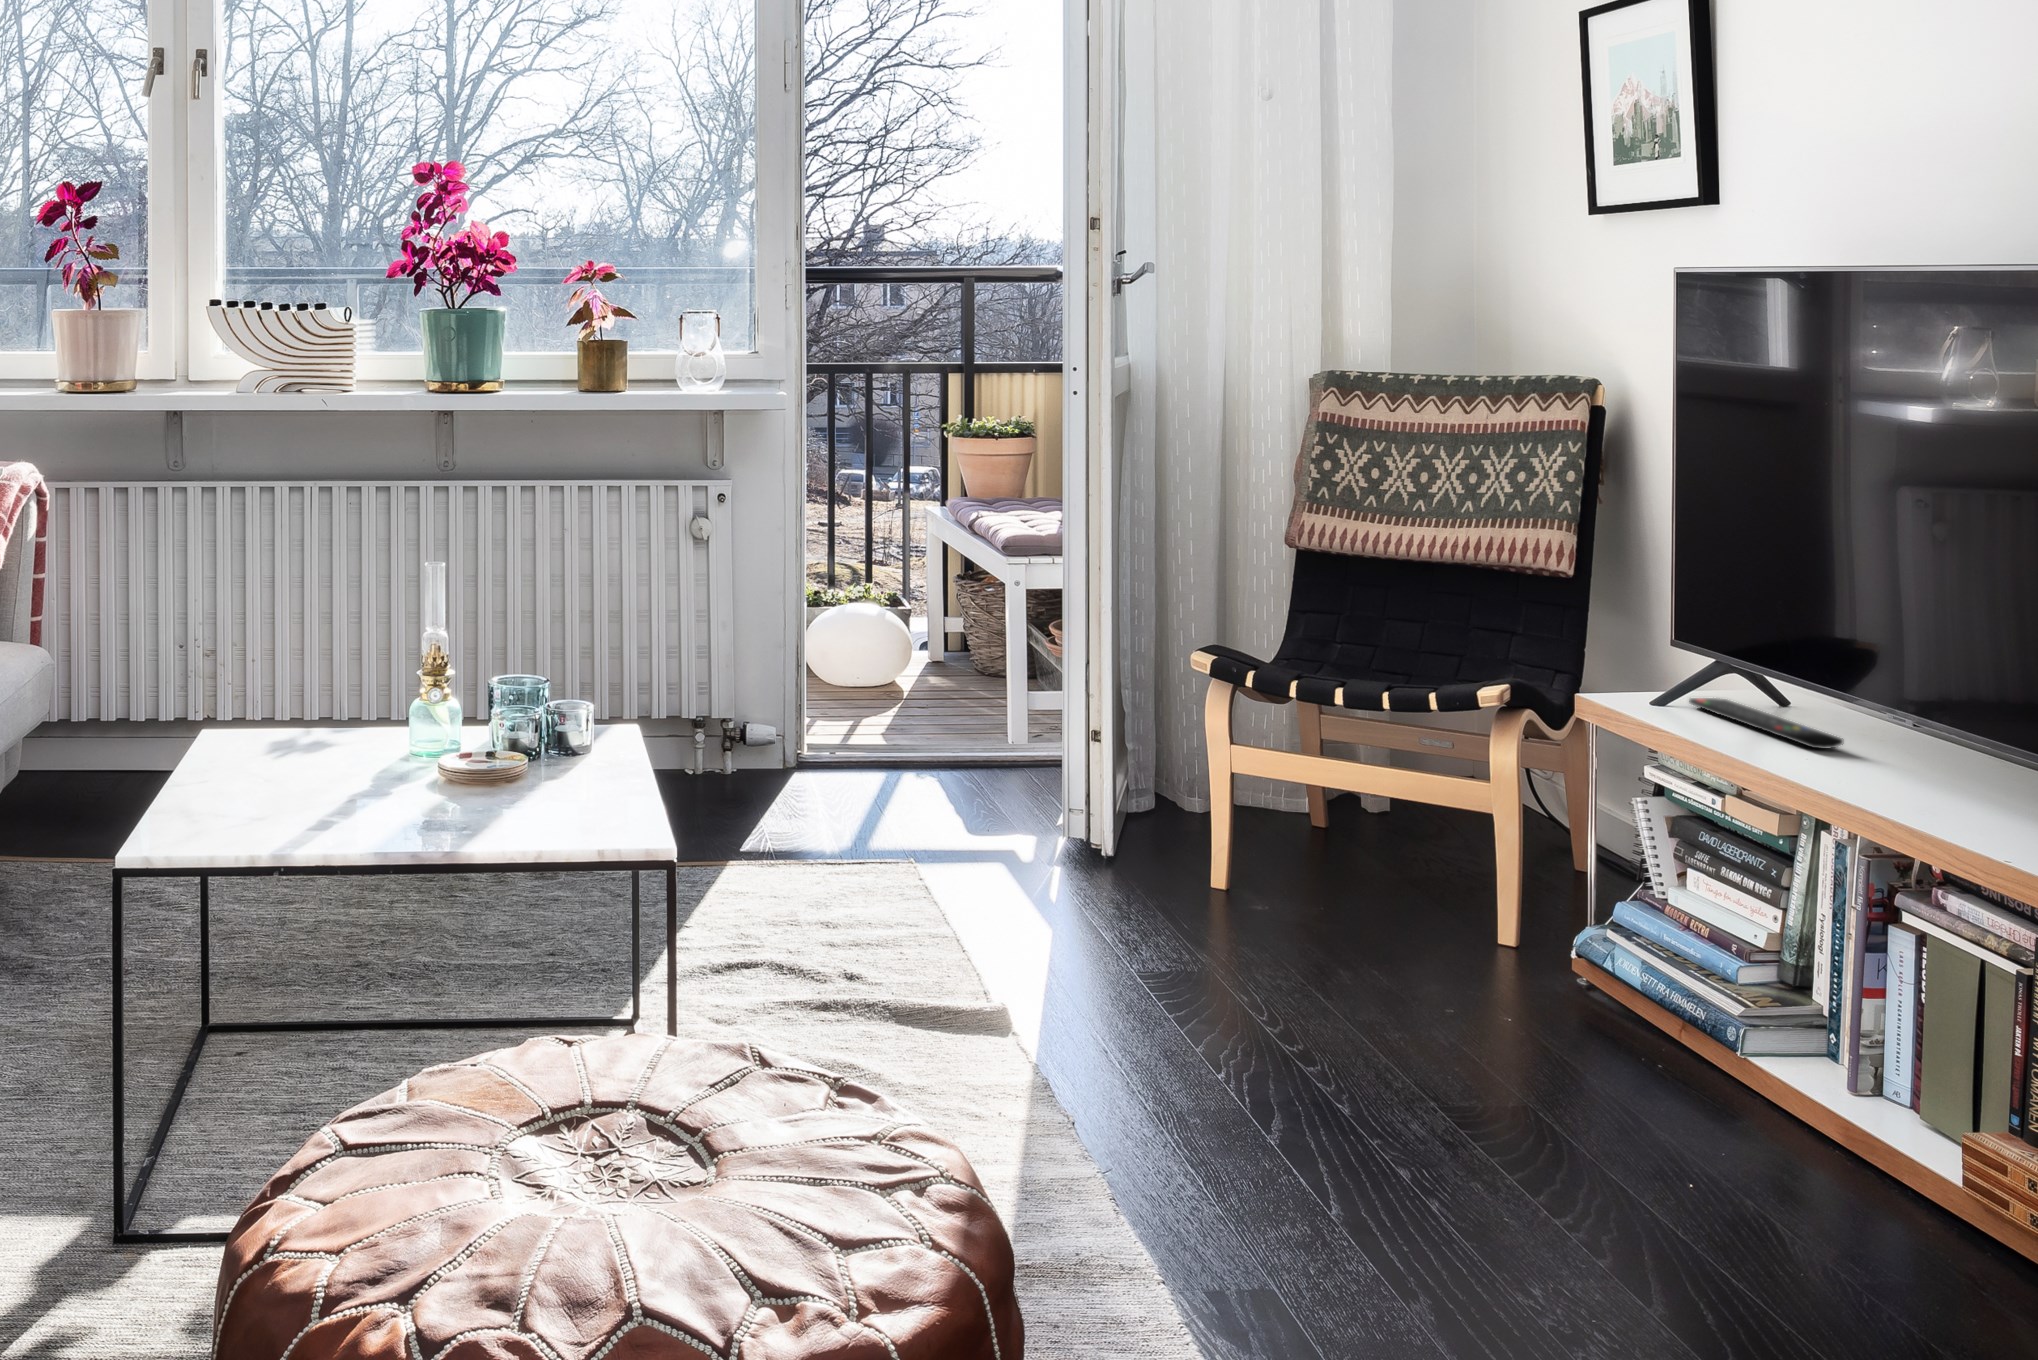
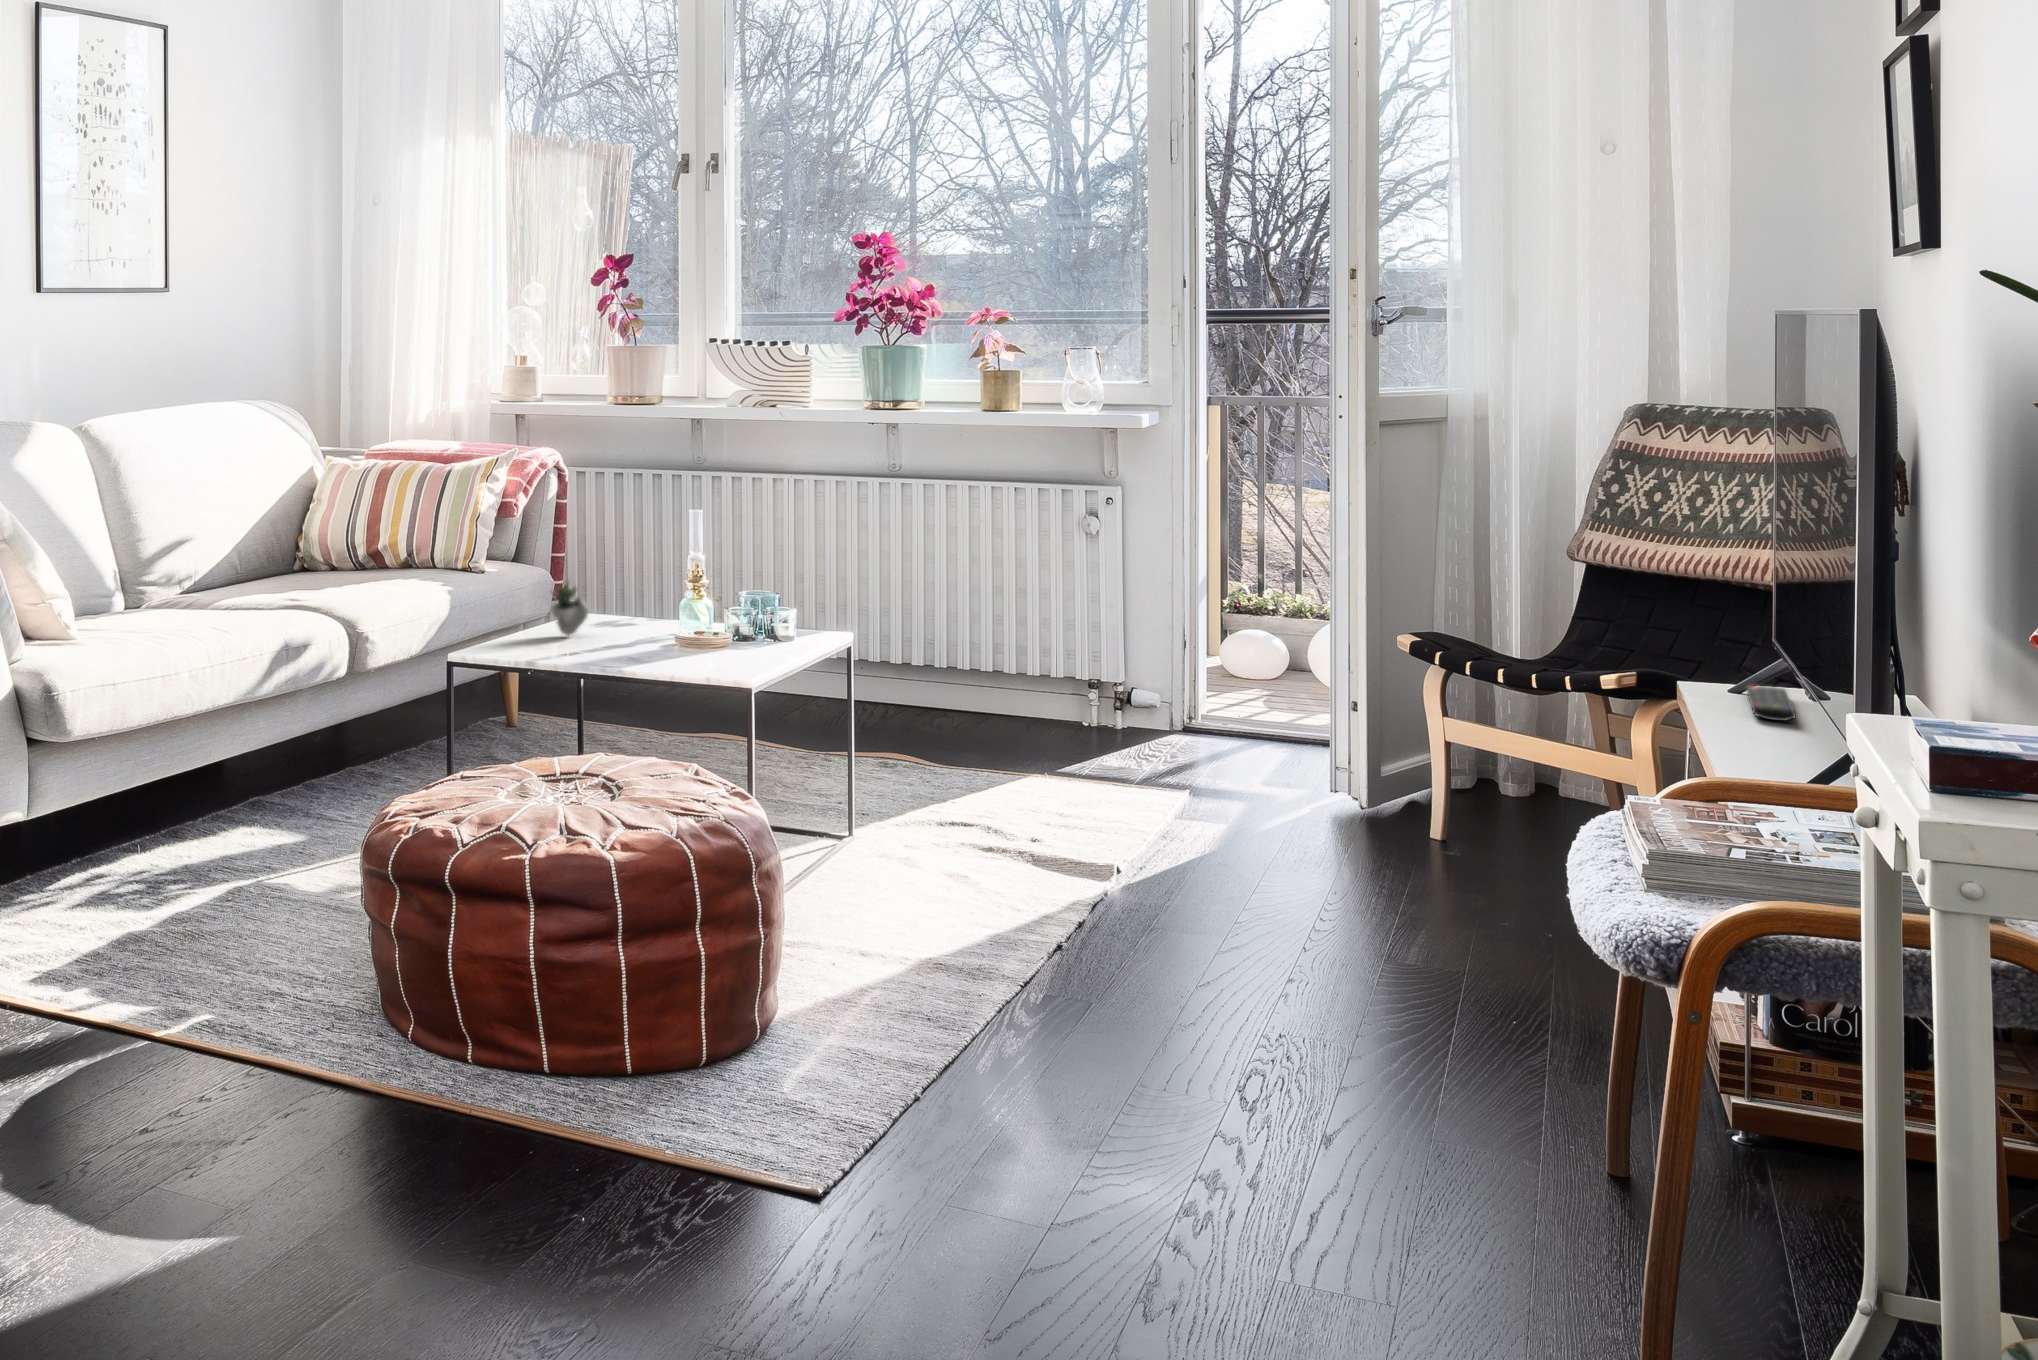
succulent plant: none [227,690,336,781] -> present [551,583,588,635]

